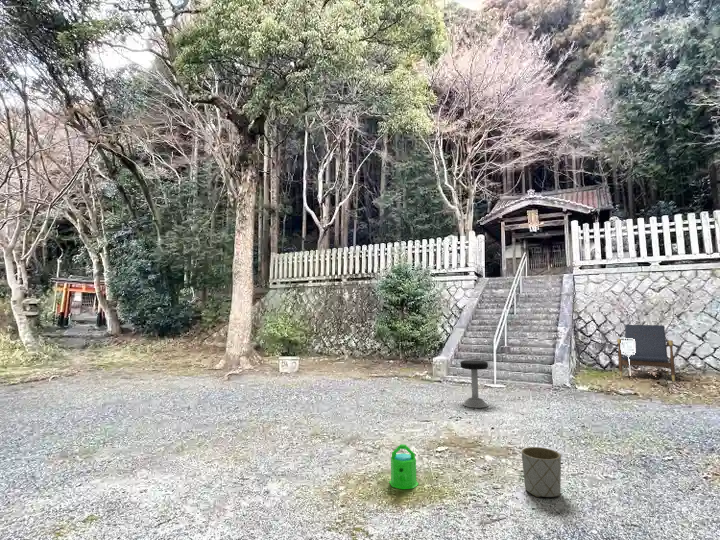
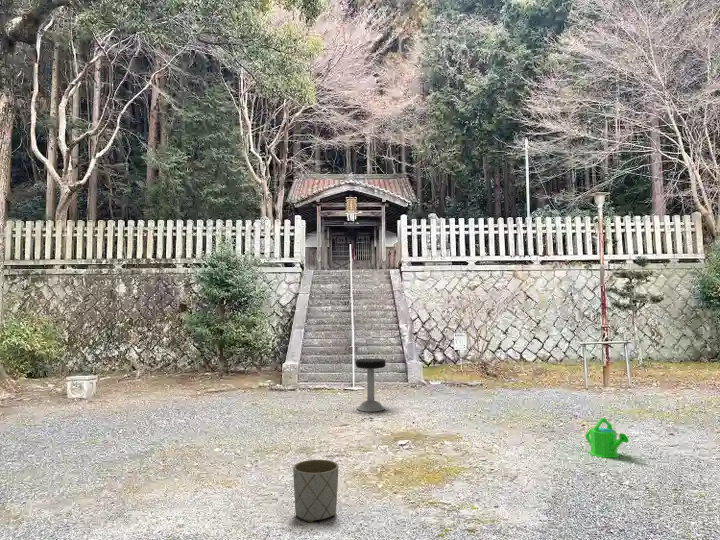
lounge chair: present [617,325,675,381] -> none [448,321,495,372]
watering can: present [389,444,418,489] -> present [585,418,629,458]
planter: present [521,447,561,497] -> present [293,460,338,522]

